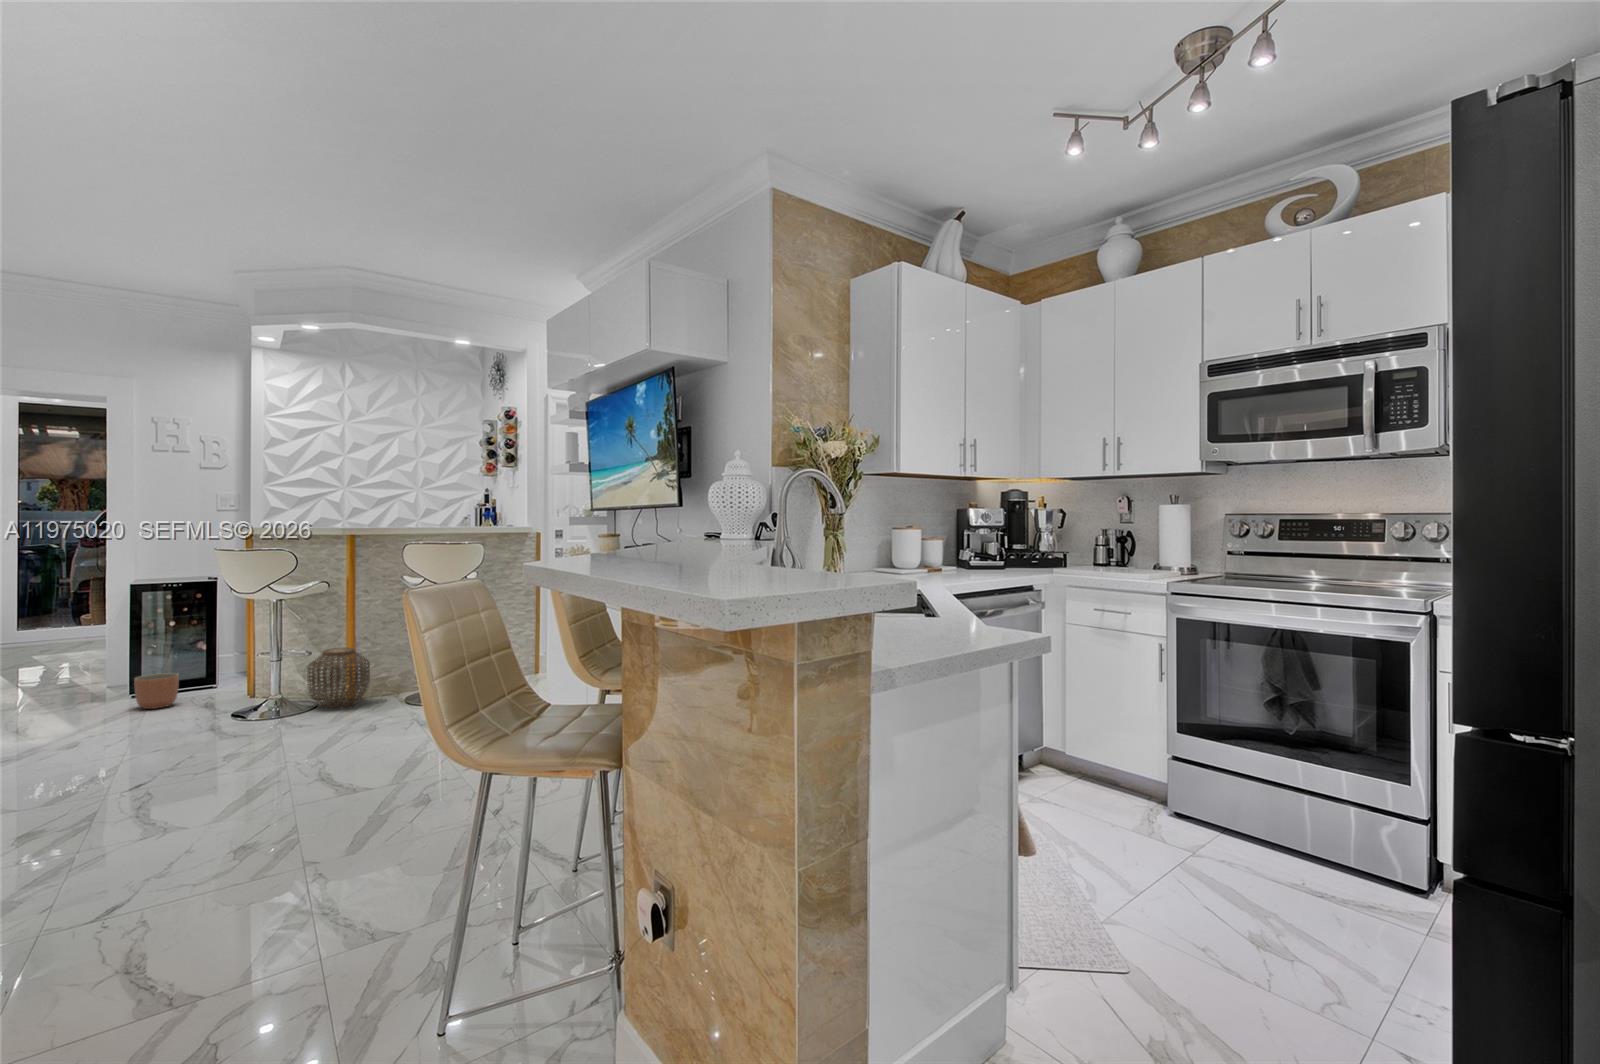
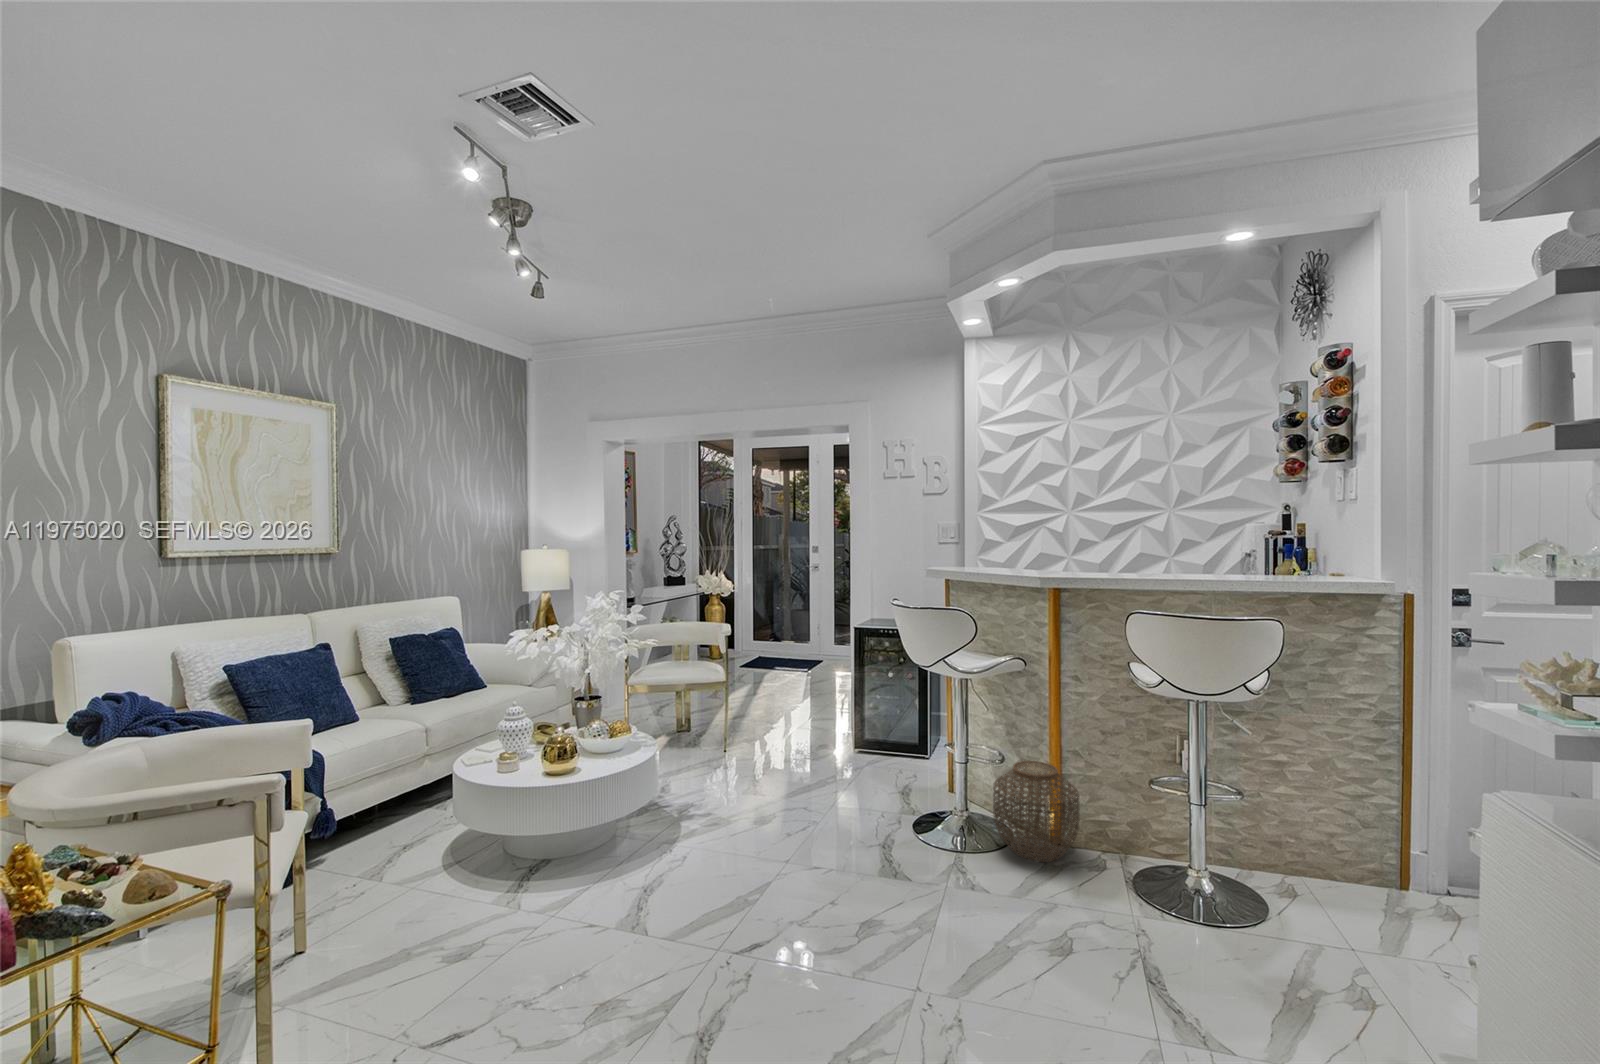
planter: present [134,673,179,709] -> none [838,738,878,783]

